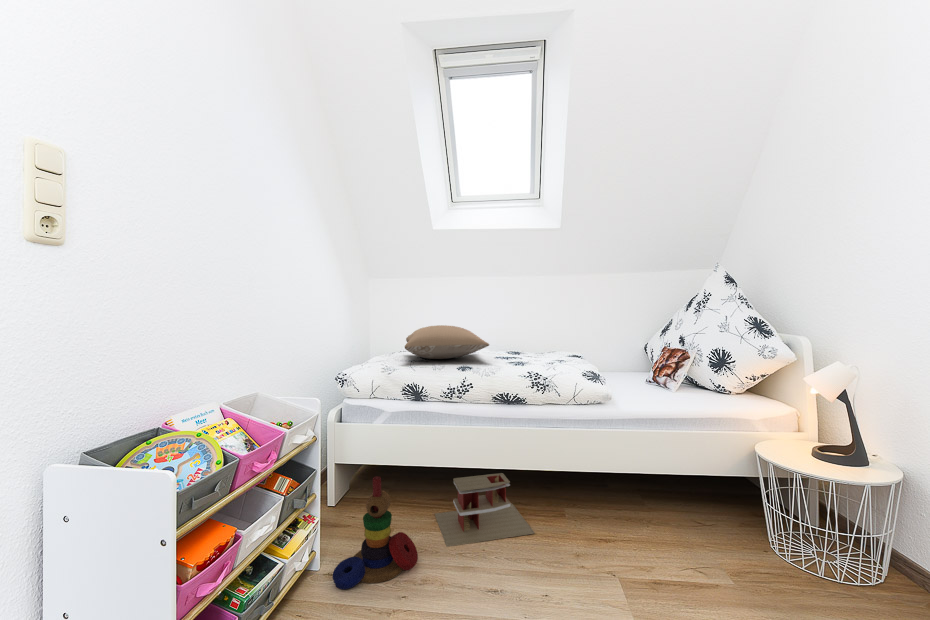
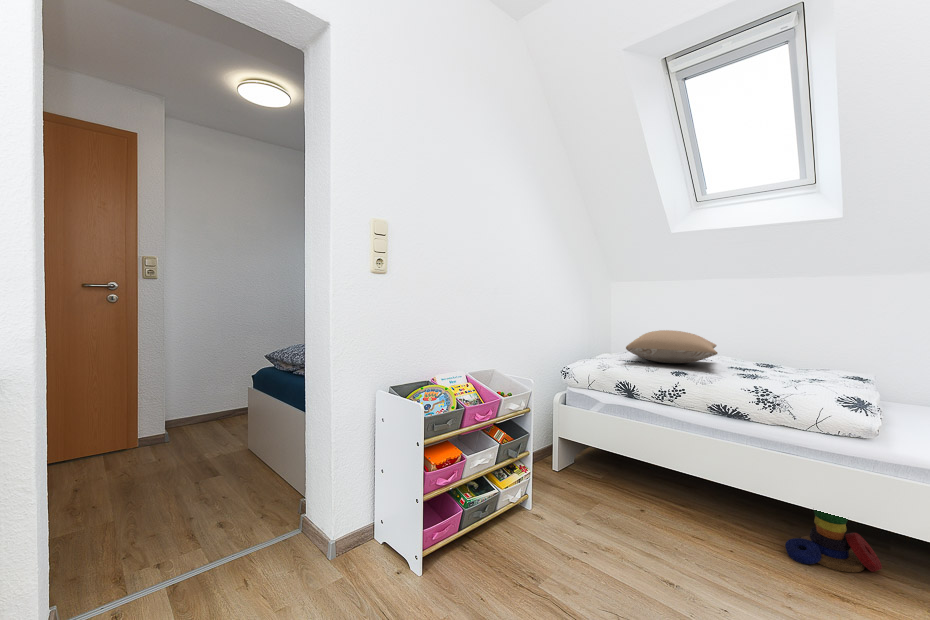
toy house: present [435,473,535,547] -> none [640,476,744,556]
stacking toy: present [333,476,418,589] -> present [785,510,882,573]

